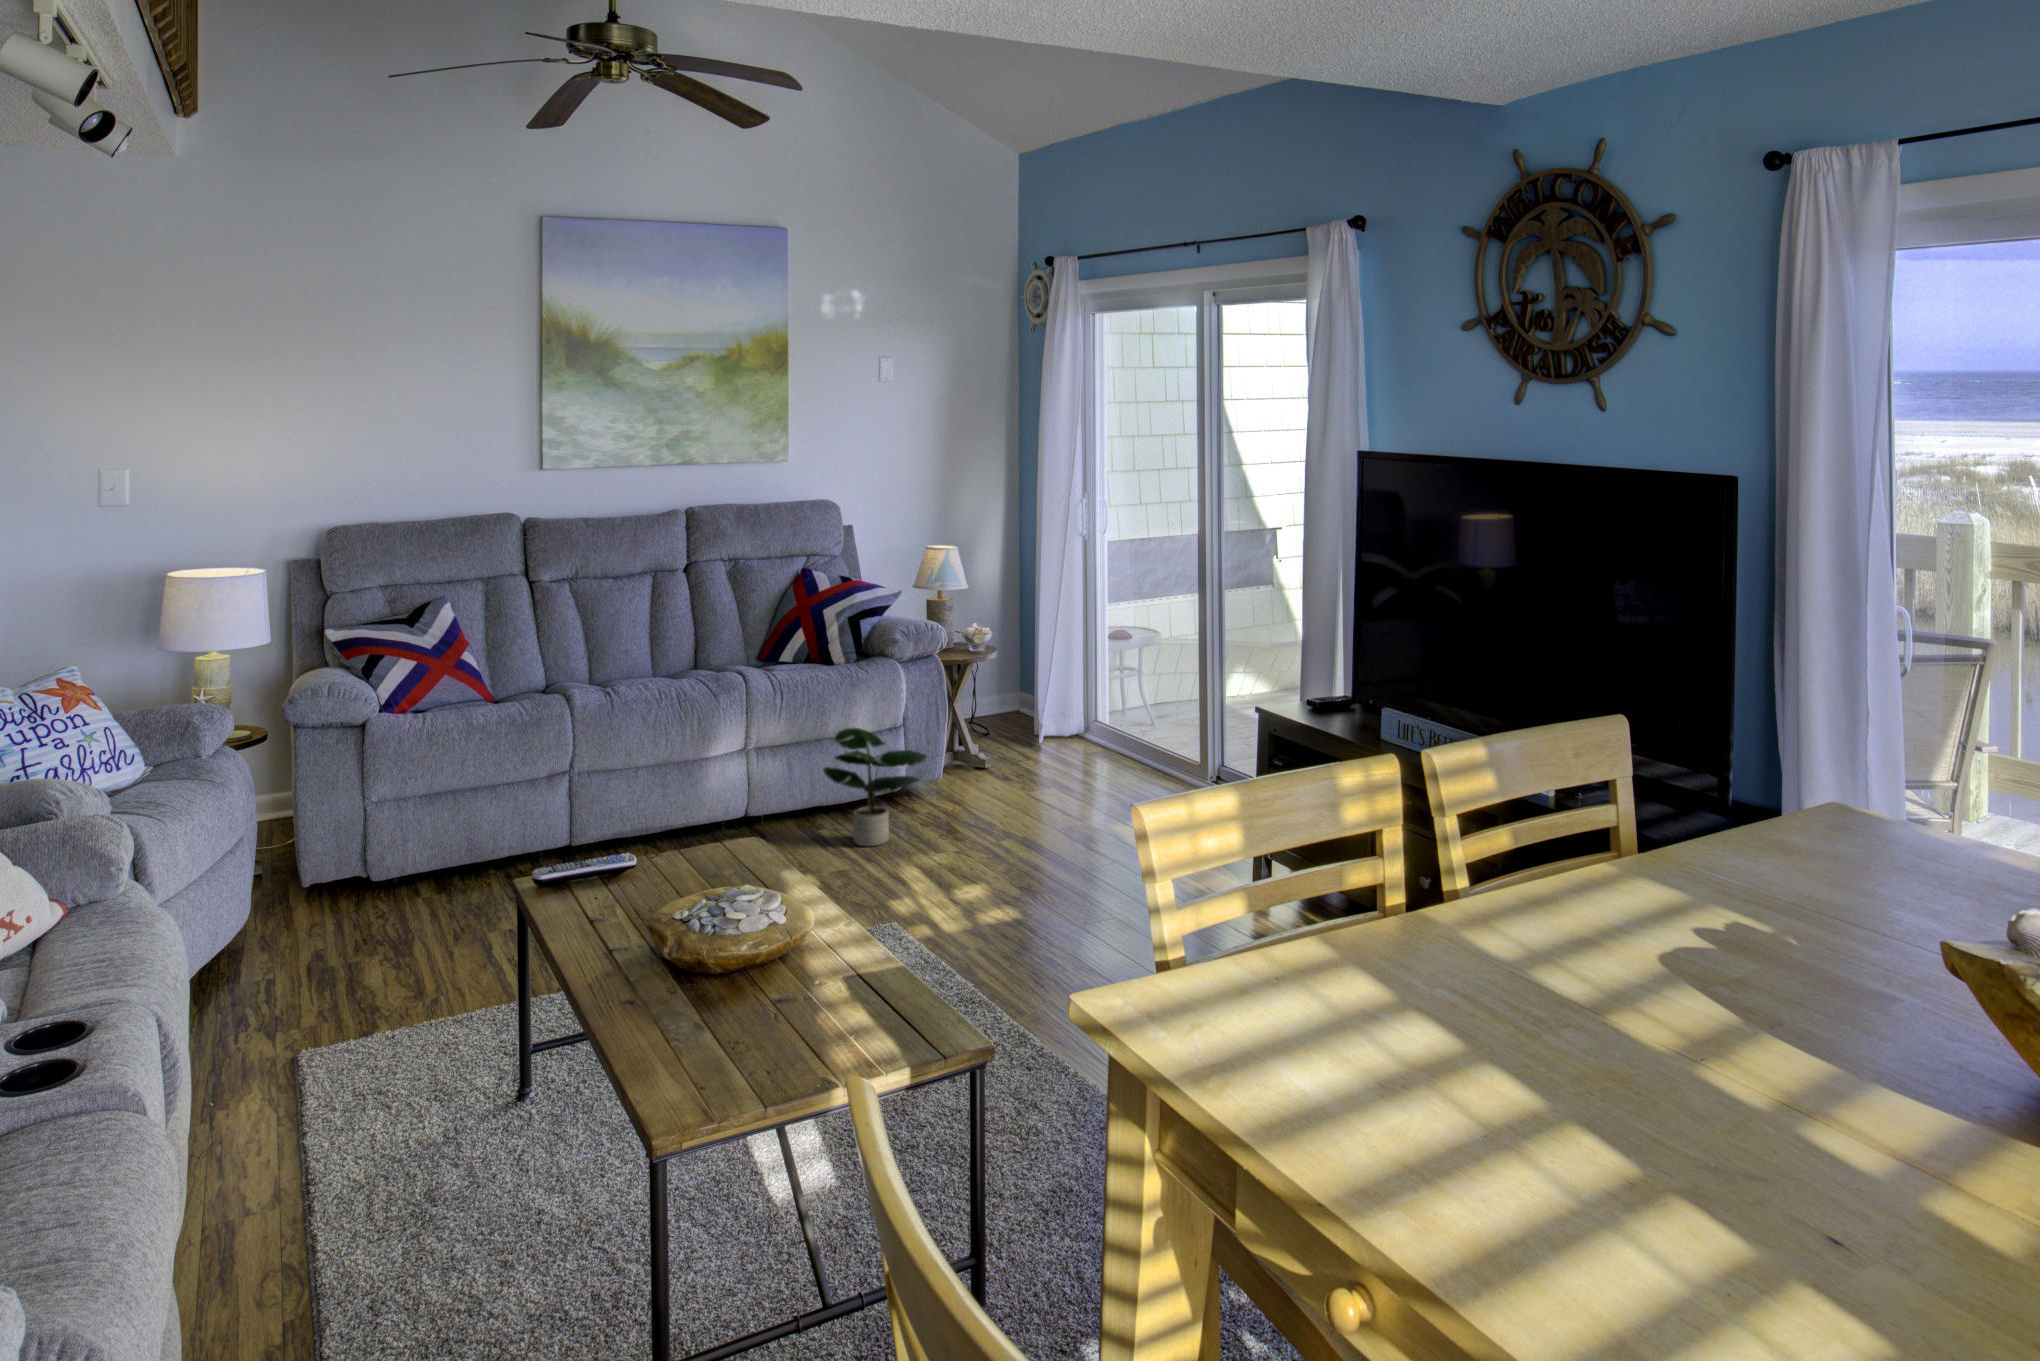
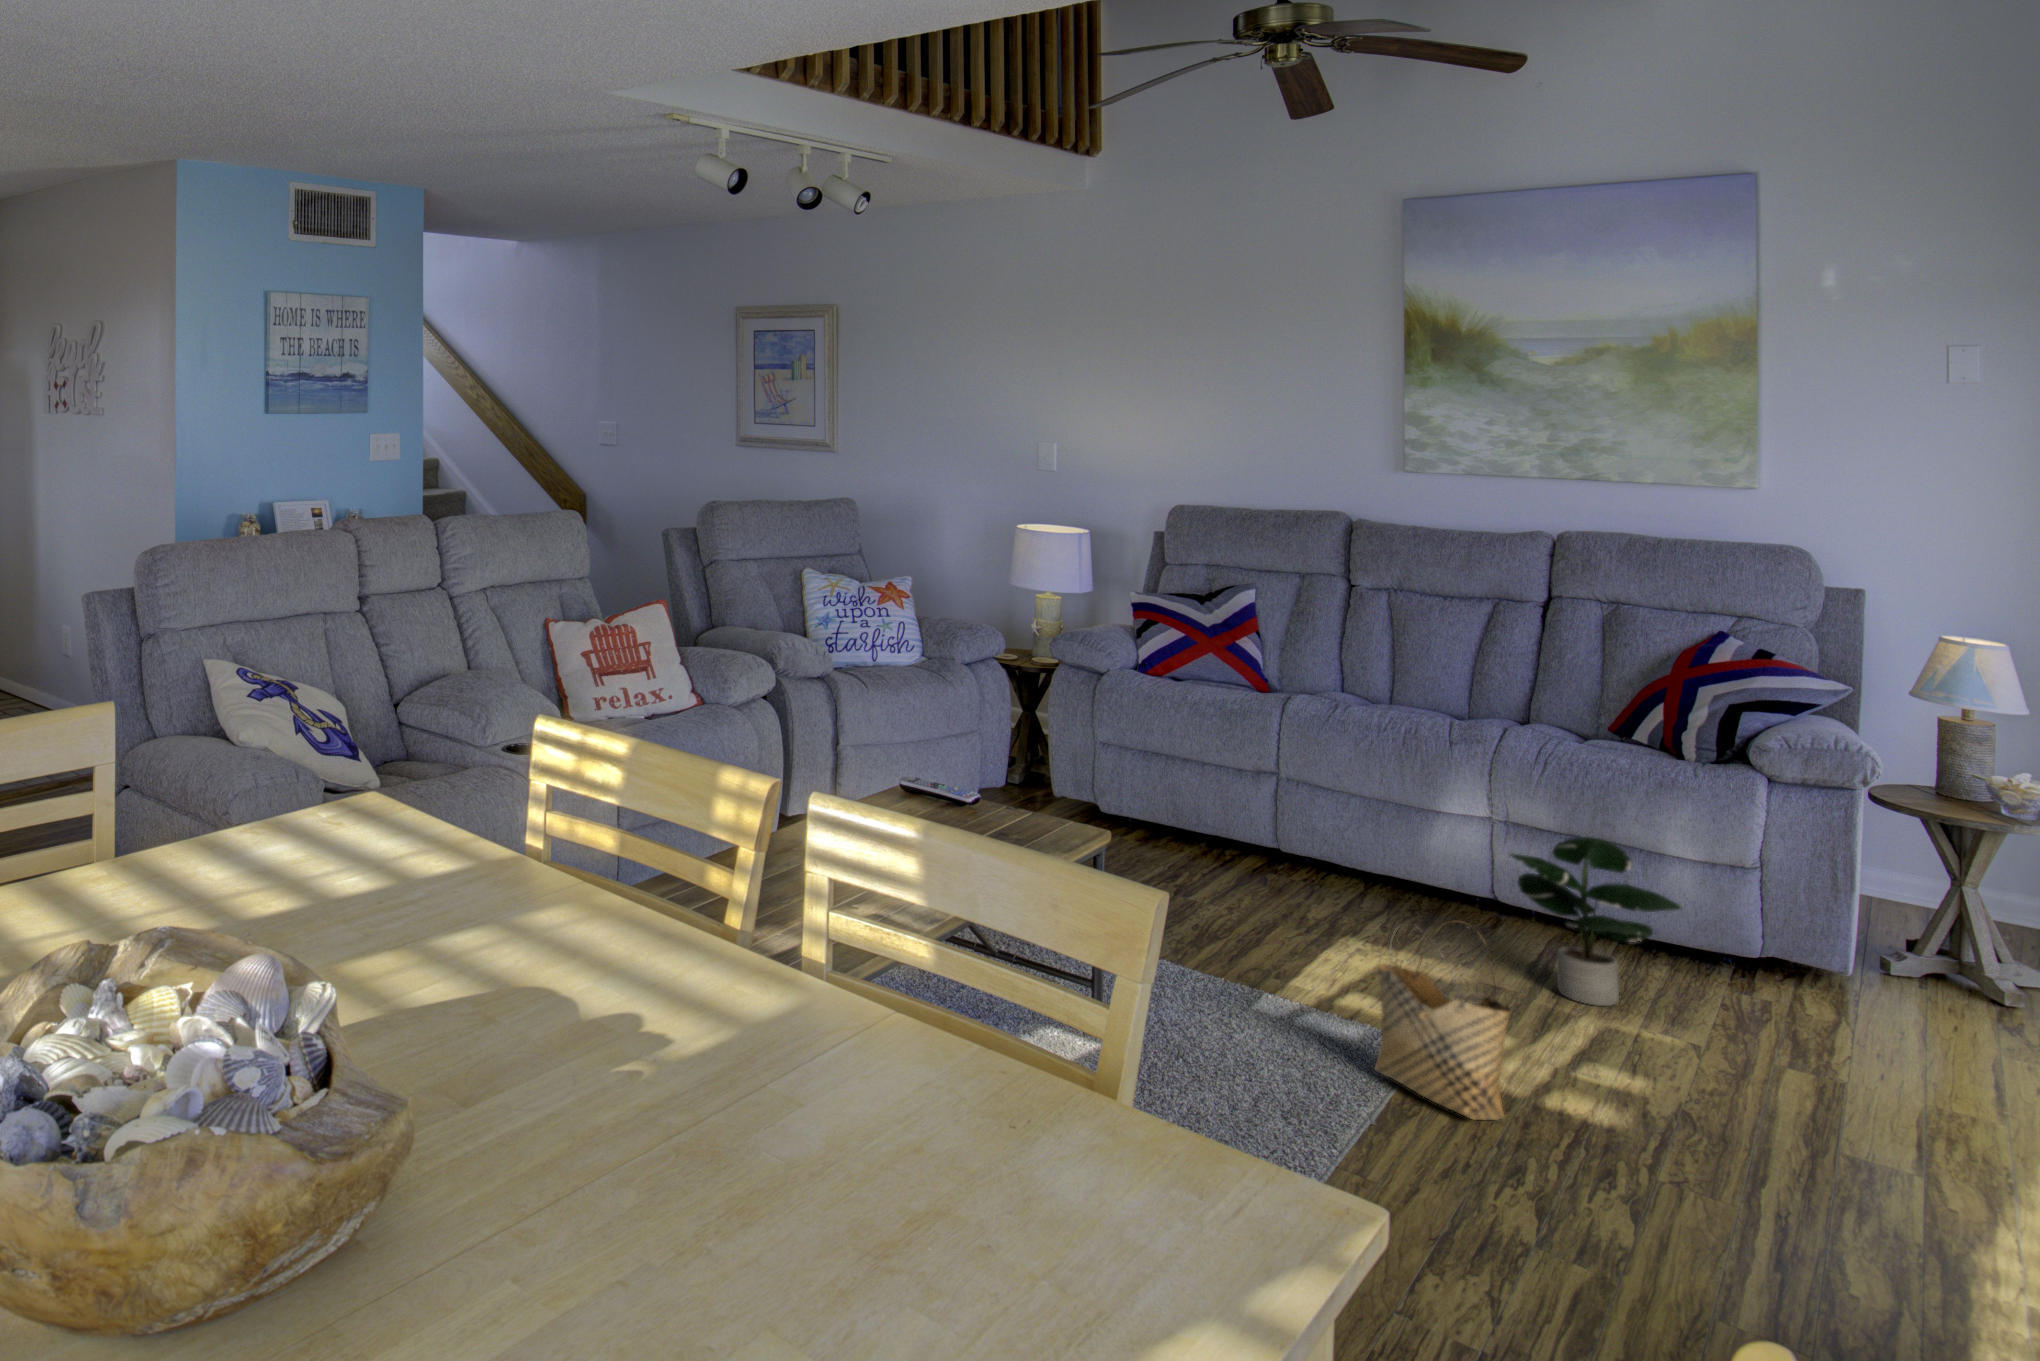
woven basket: none [932,793,1023,931] -> present [1374,920,1511,1120]

